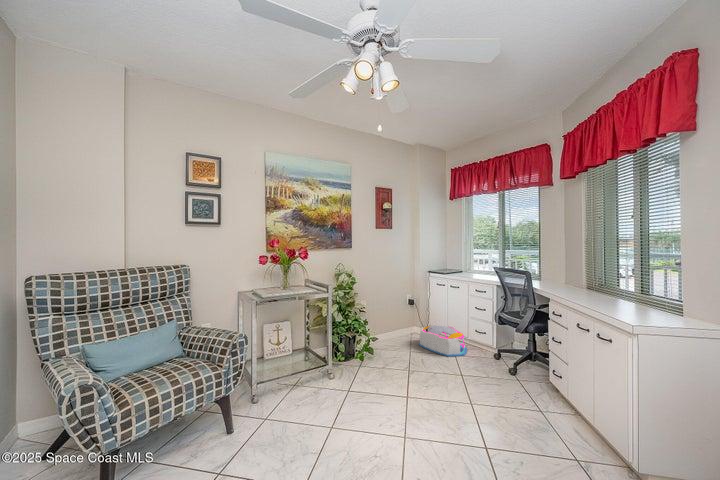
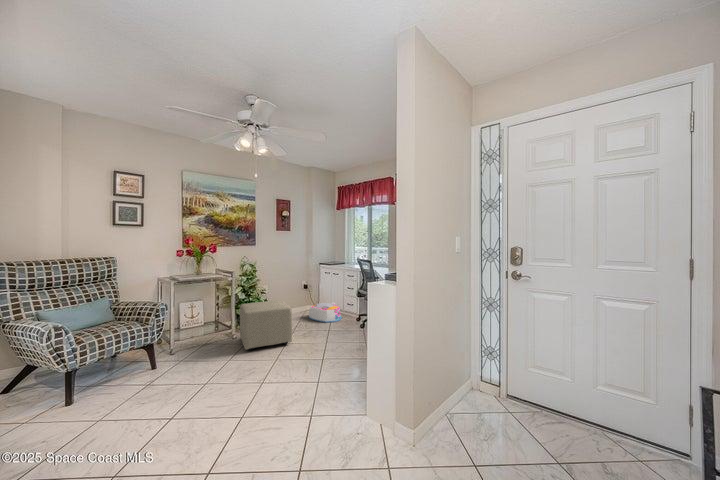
ottoman: none [339,326,416,406] -> present [240,301,292,350]

